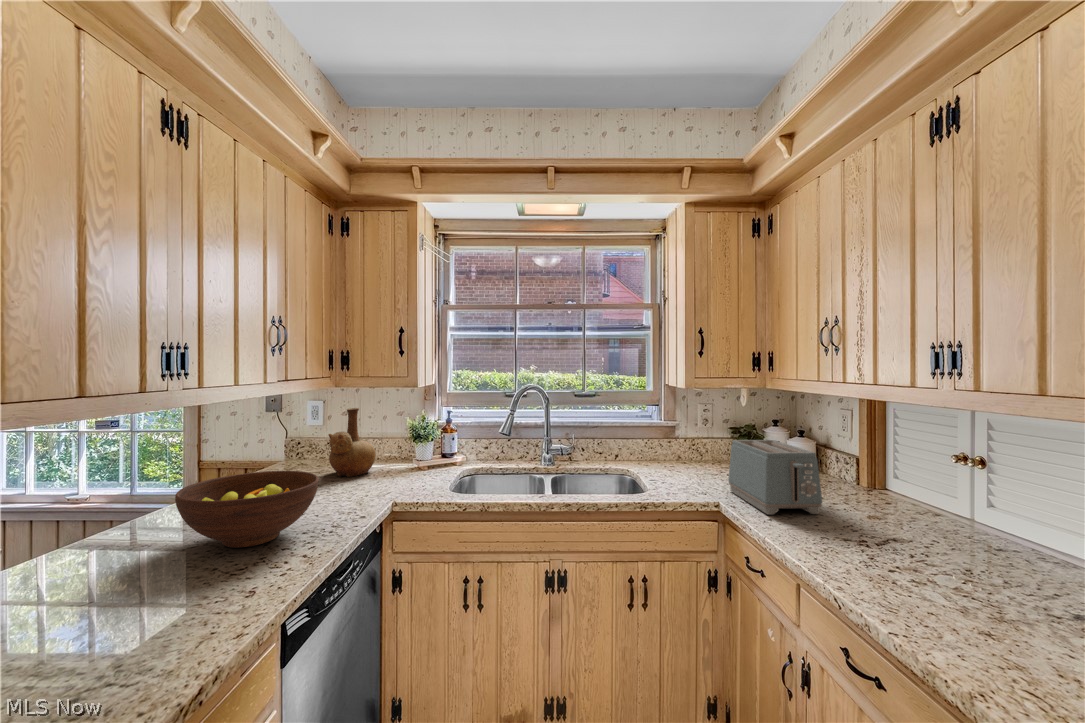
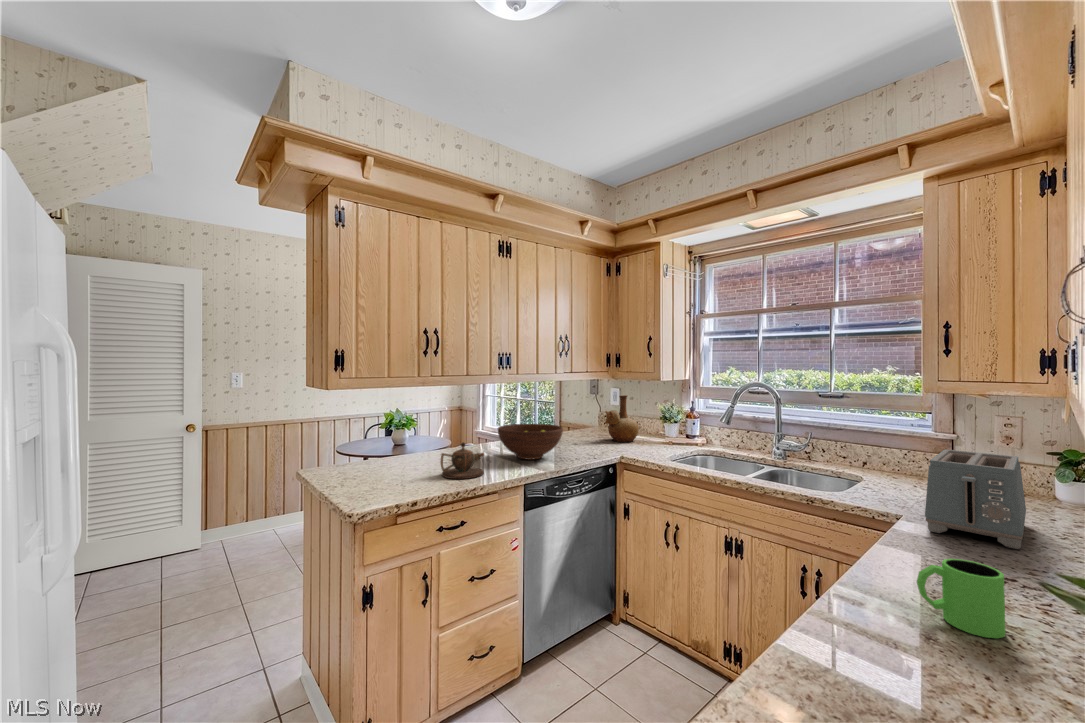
mug: none [924,542,975,606] -> present [917,559,1006,638]
teapot: none [79,555,207,661] -> present [441,442,484,479]

